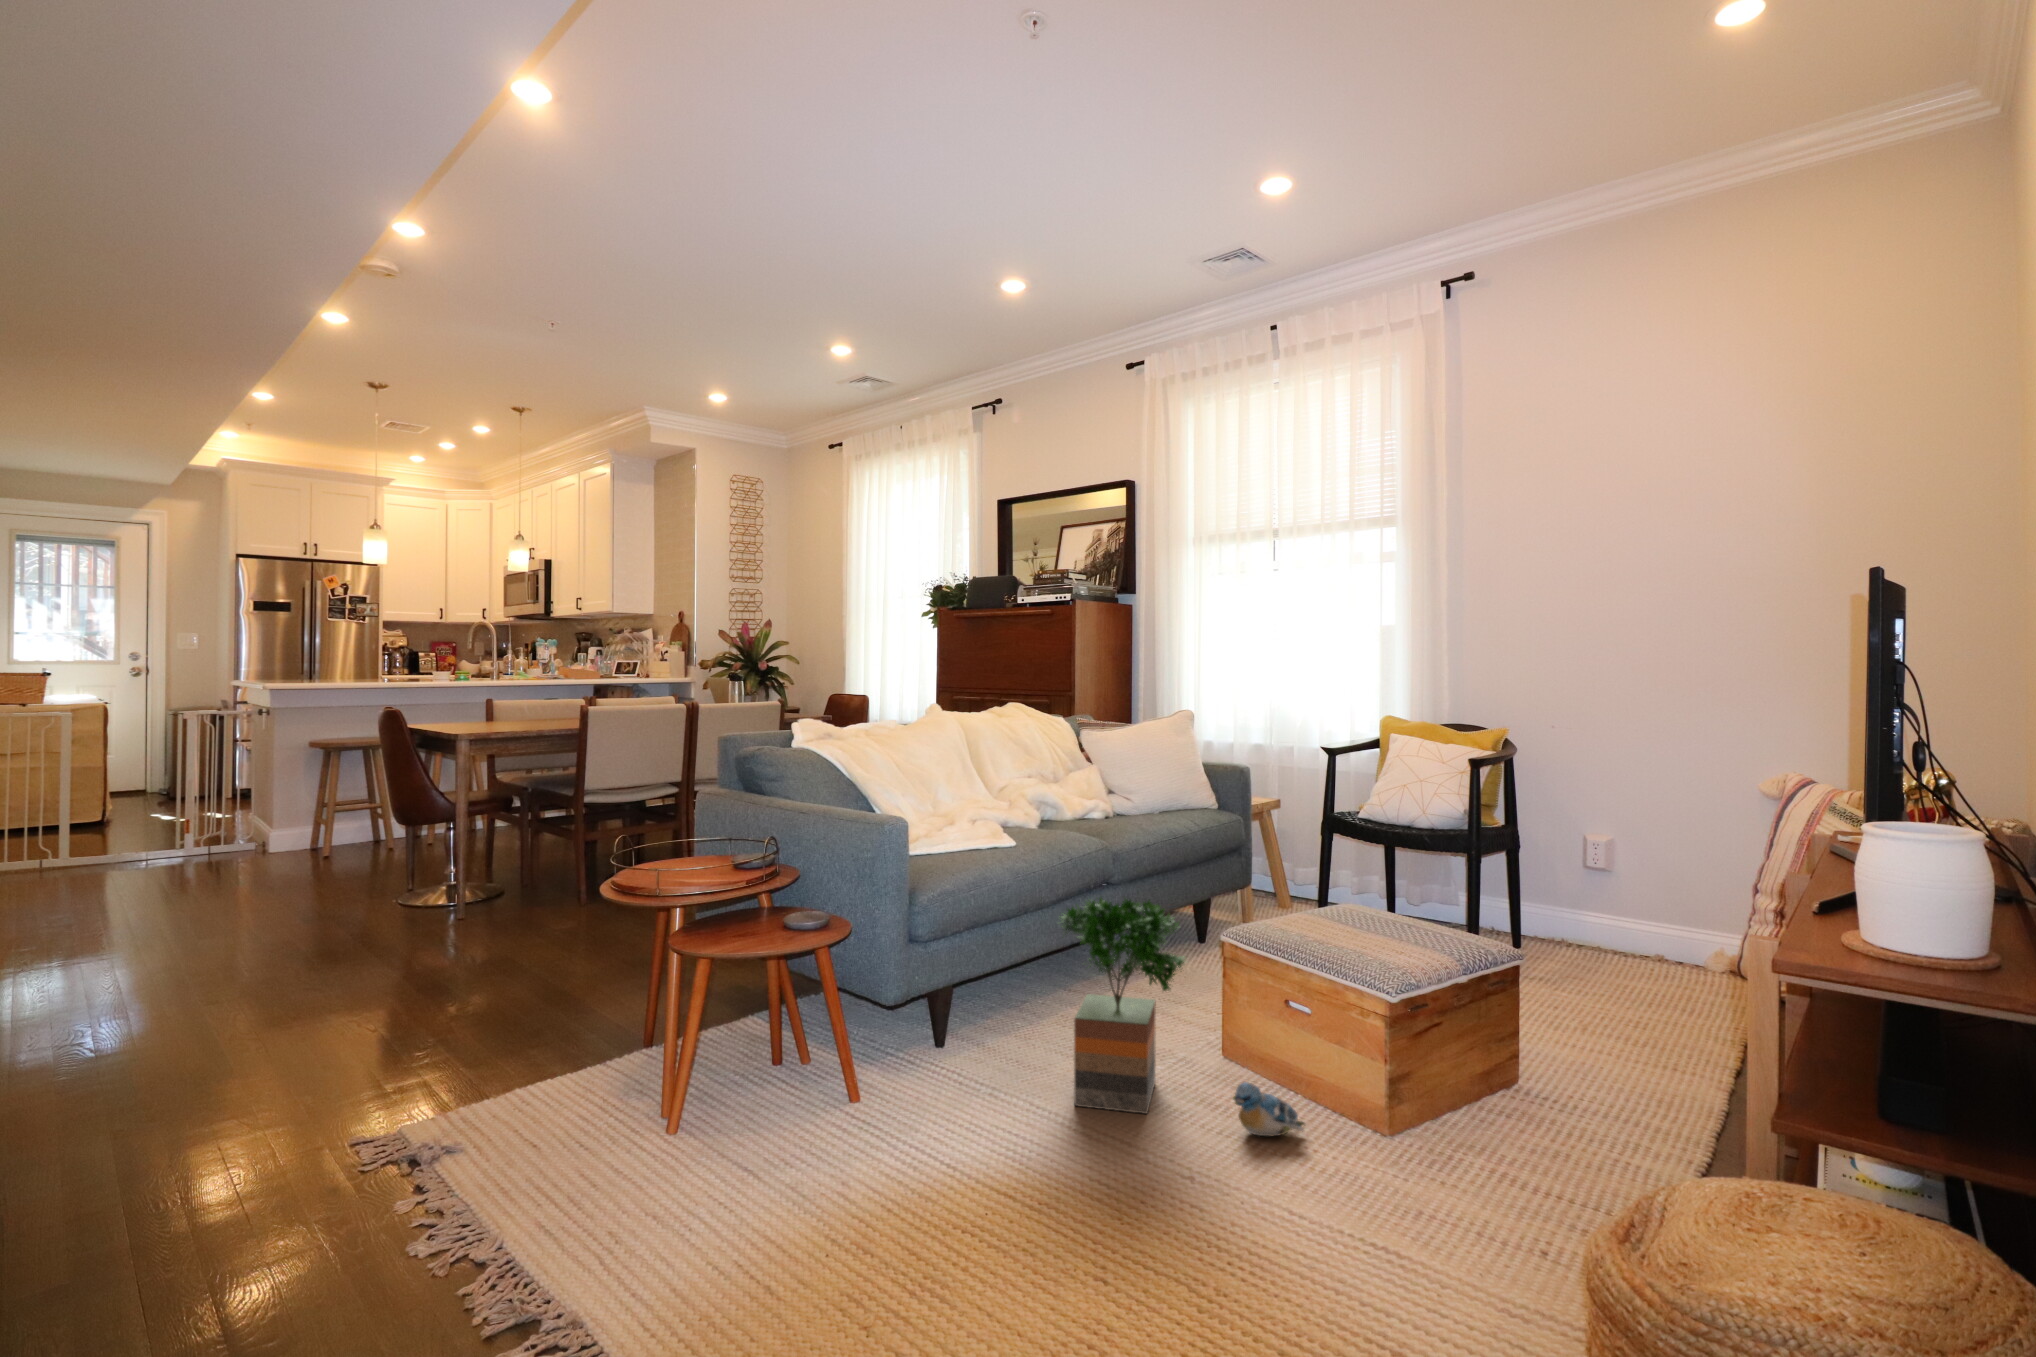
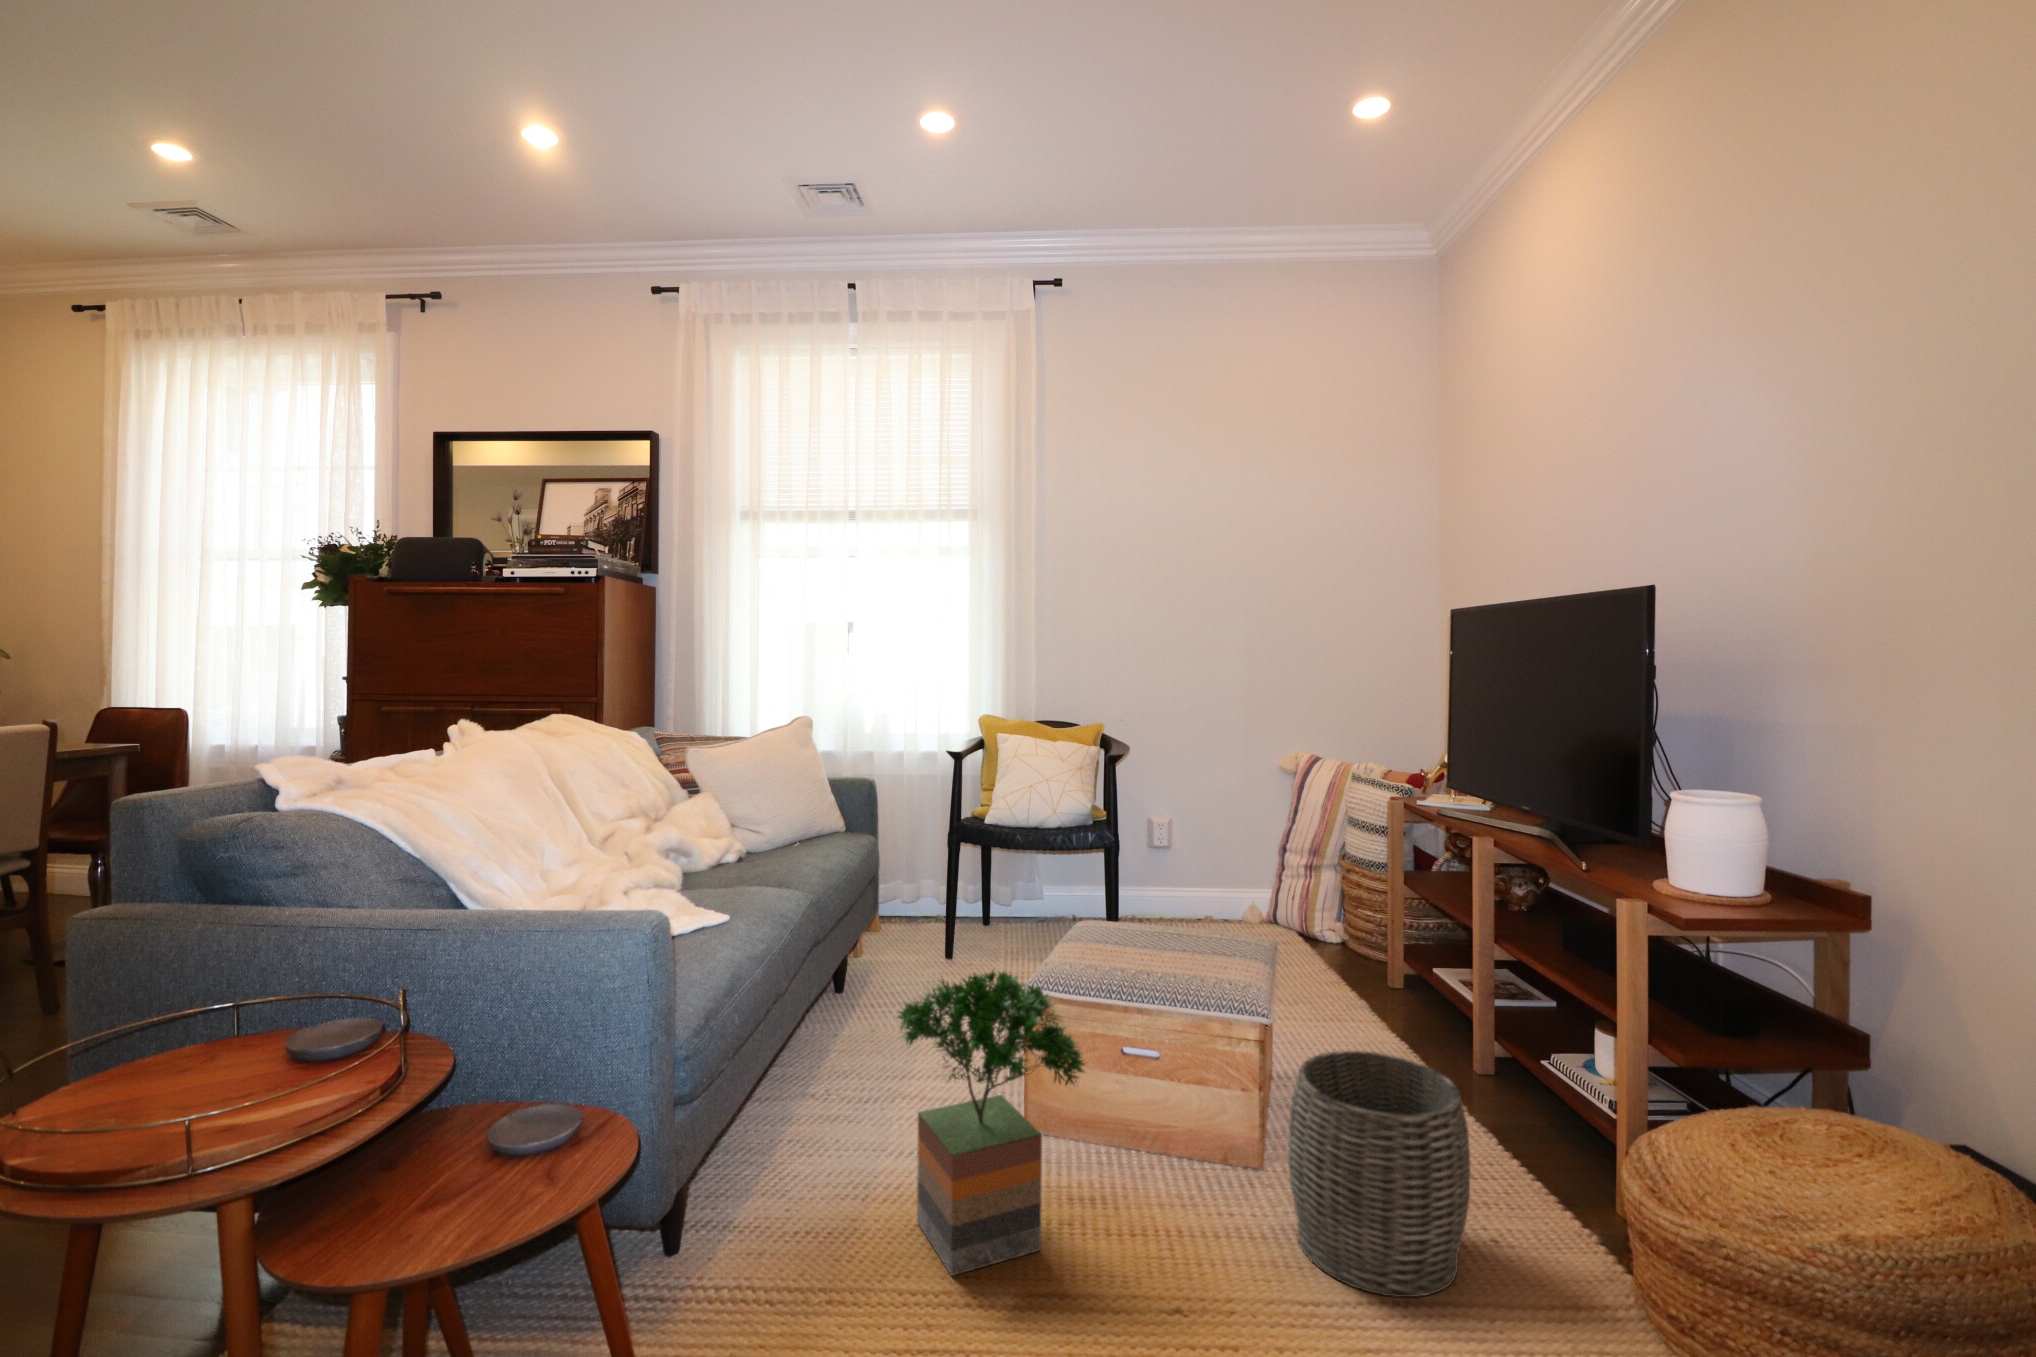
woven basket: none [1337,1022,1507,1245] -> present [1288,1051,1470,1297]
plush toy: present [1233,1082,1305,1136] -> none [1149,1169,1221,1230]

